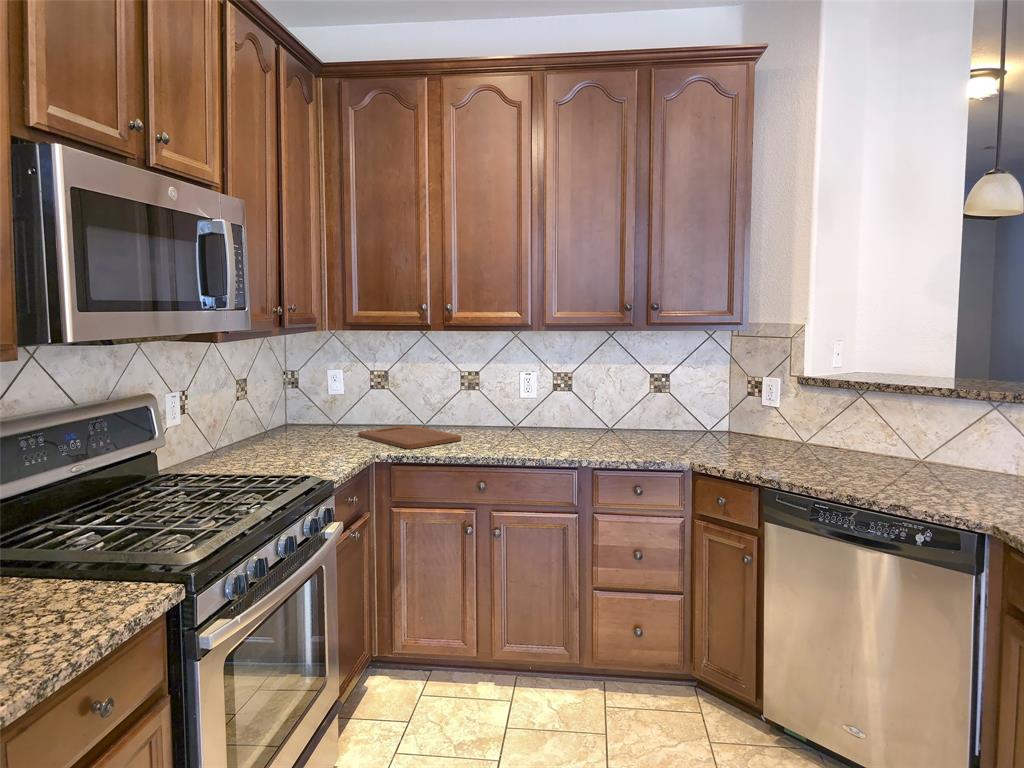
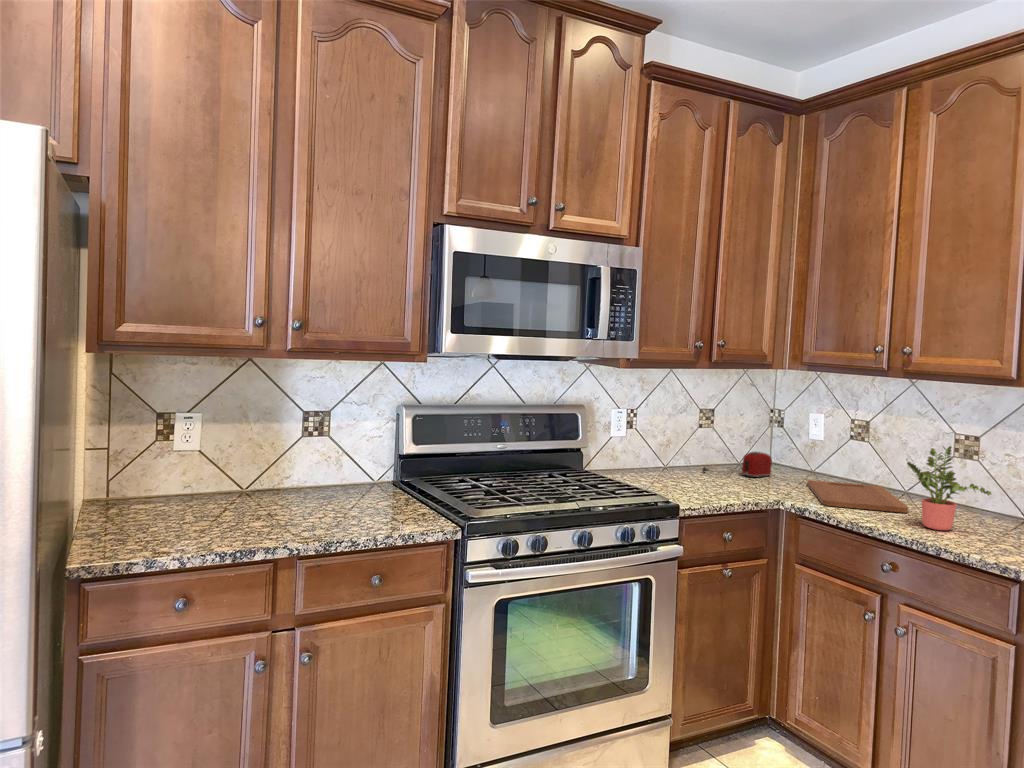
potted plant: none [481,380,530,447] -> present [907,446,991,530]
toaster: none [256,415,318,446] -> present [702,452,772,477]

